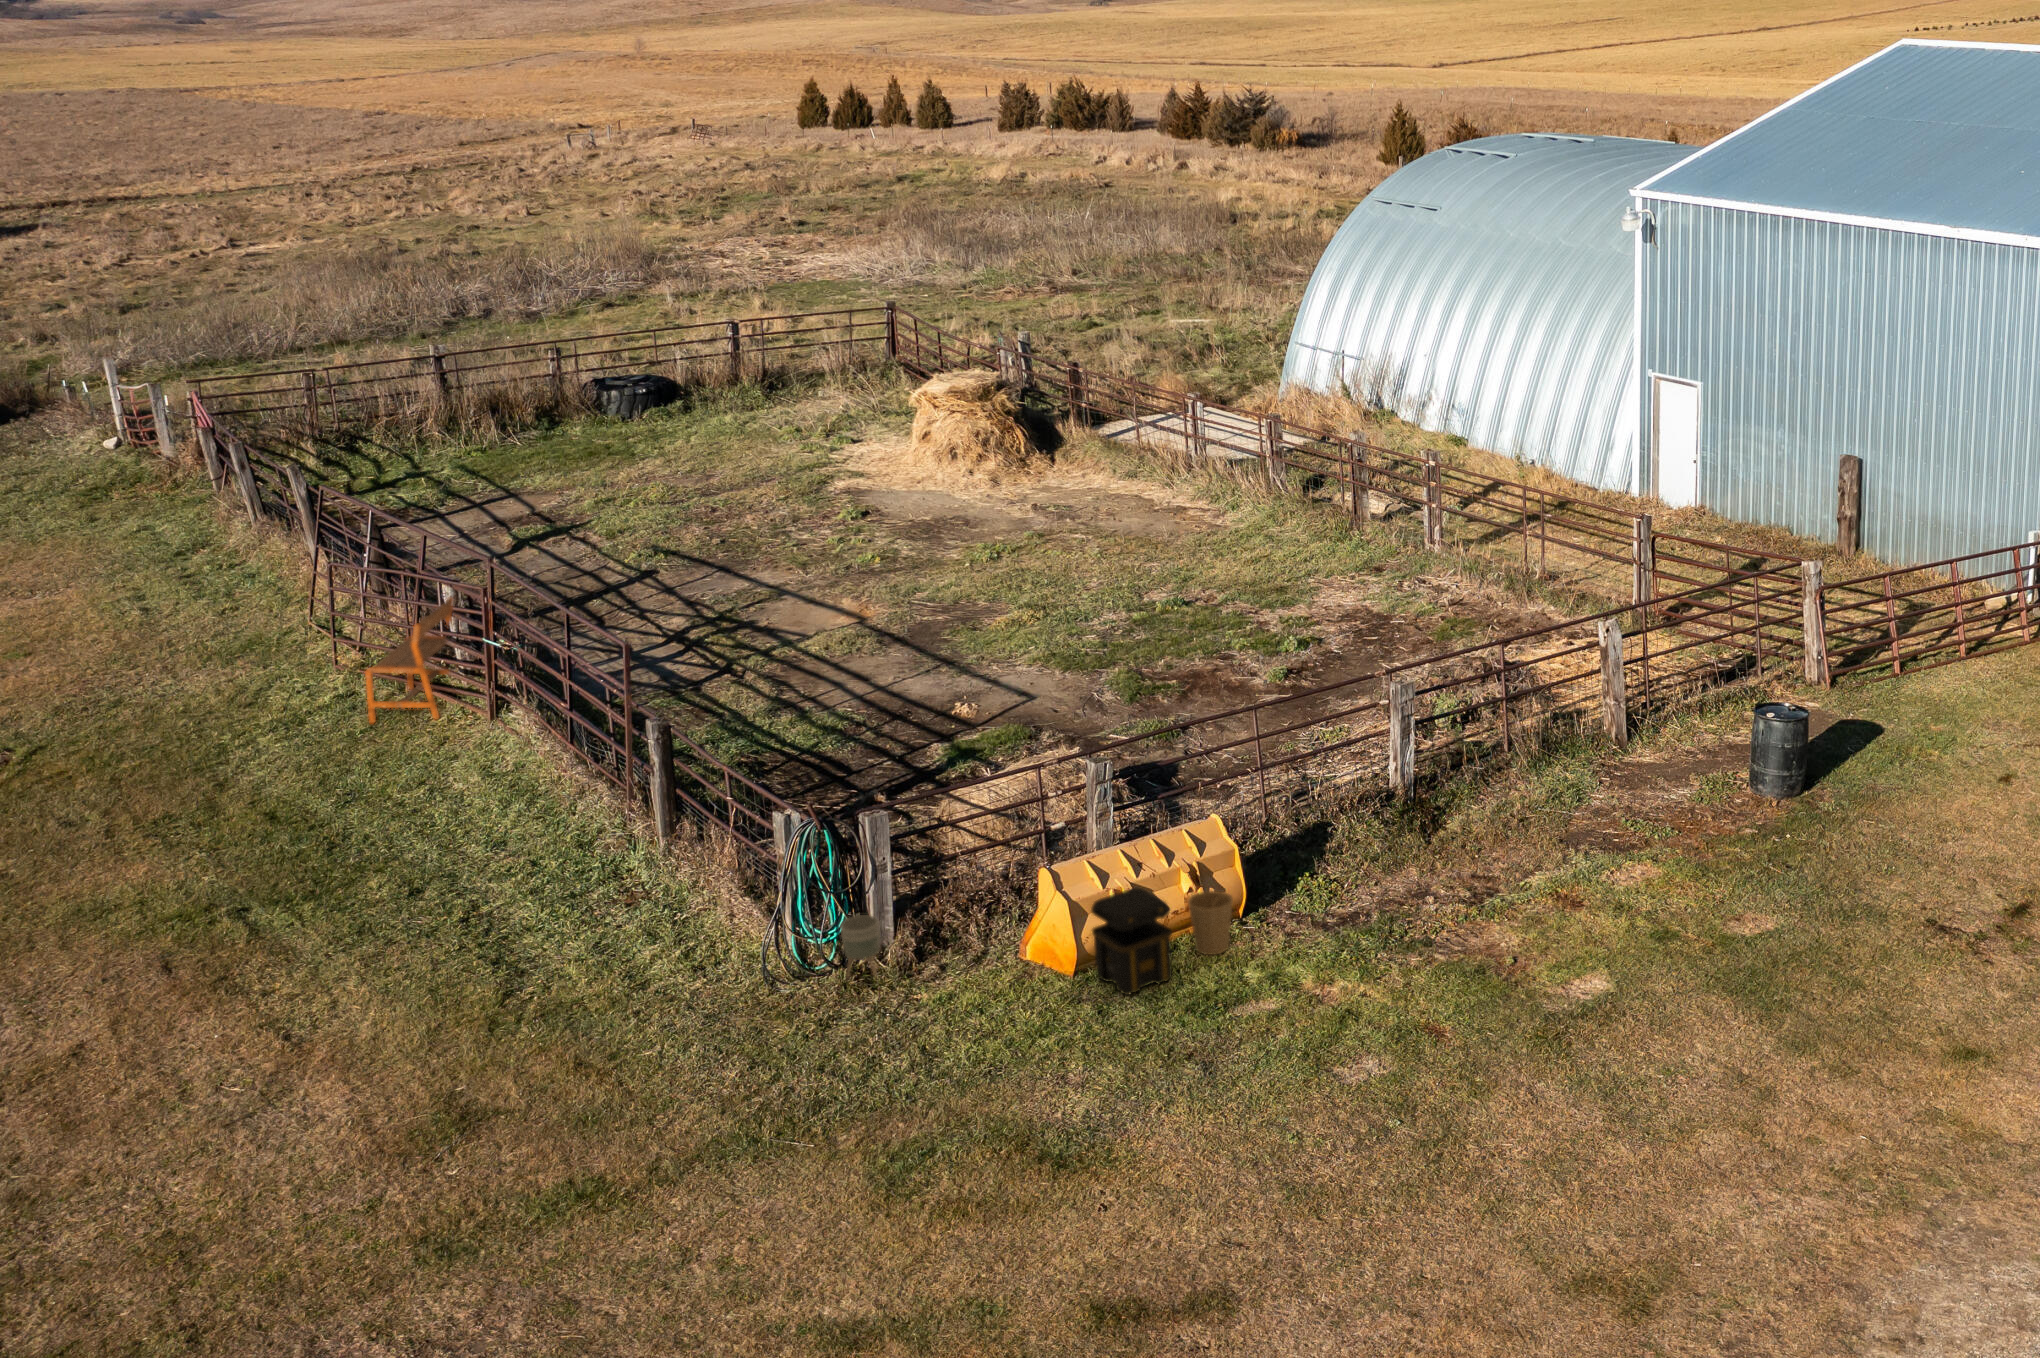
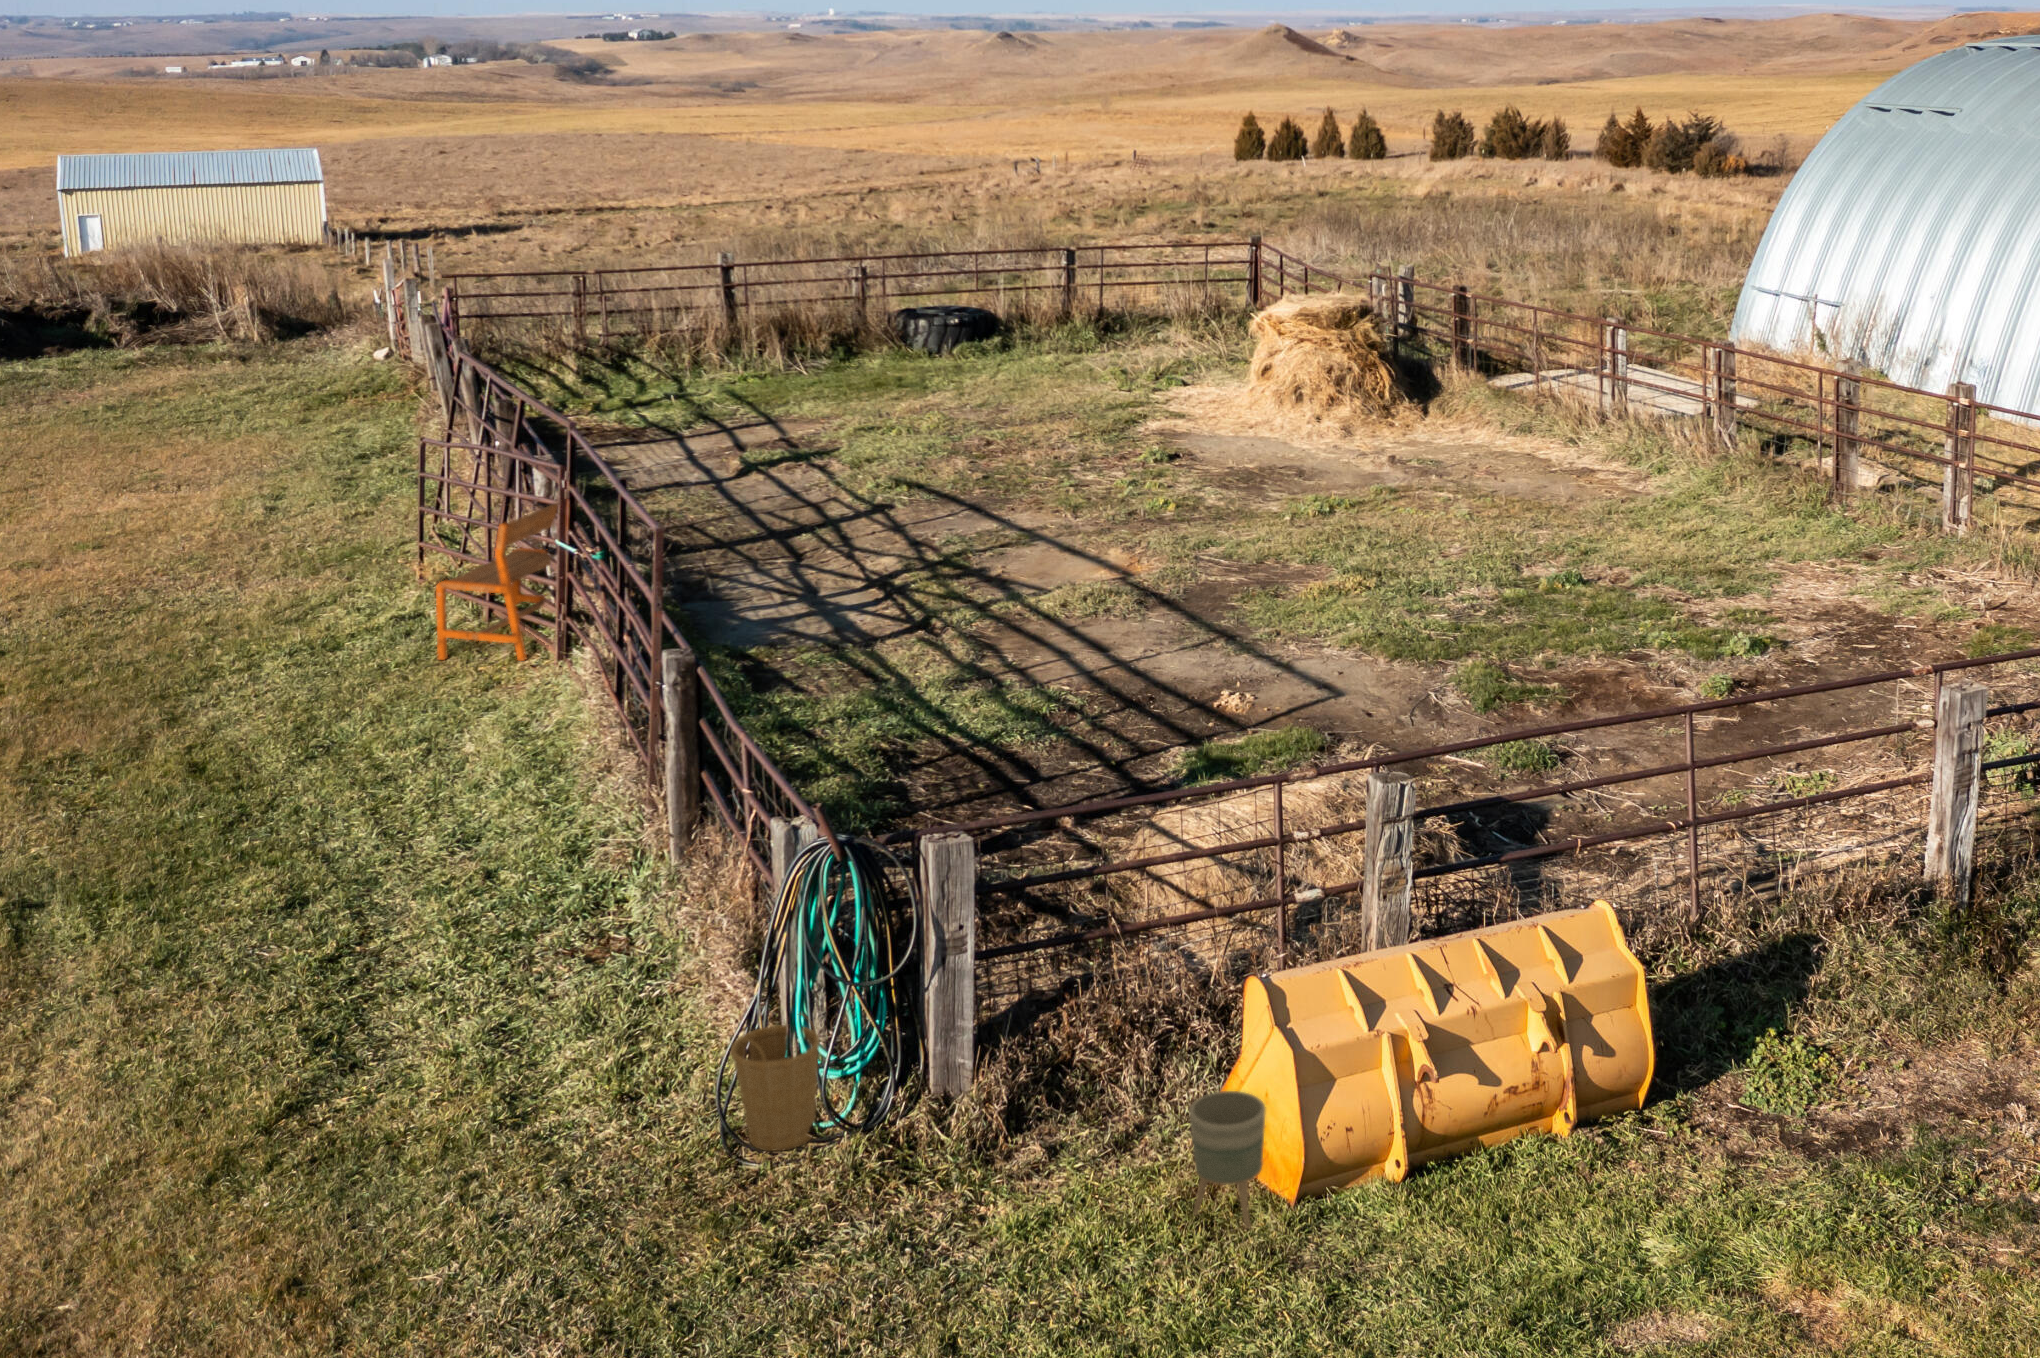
basket: present [1188,884,1233,955] -> present [731,1014,820,1151]
toolbox: present [1091,888,1172,995] -> none [1336,1034,1495,1257]
planter: present [840,915,880,978] -> present [1189,1091,1266,1229]

